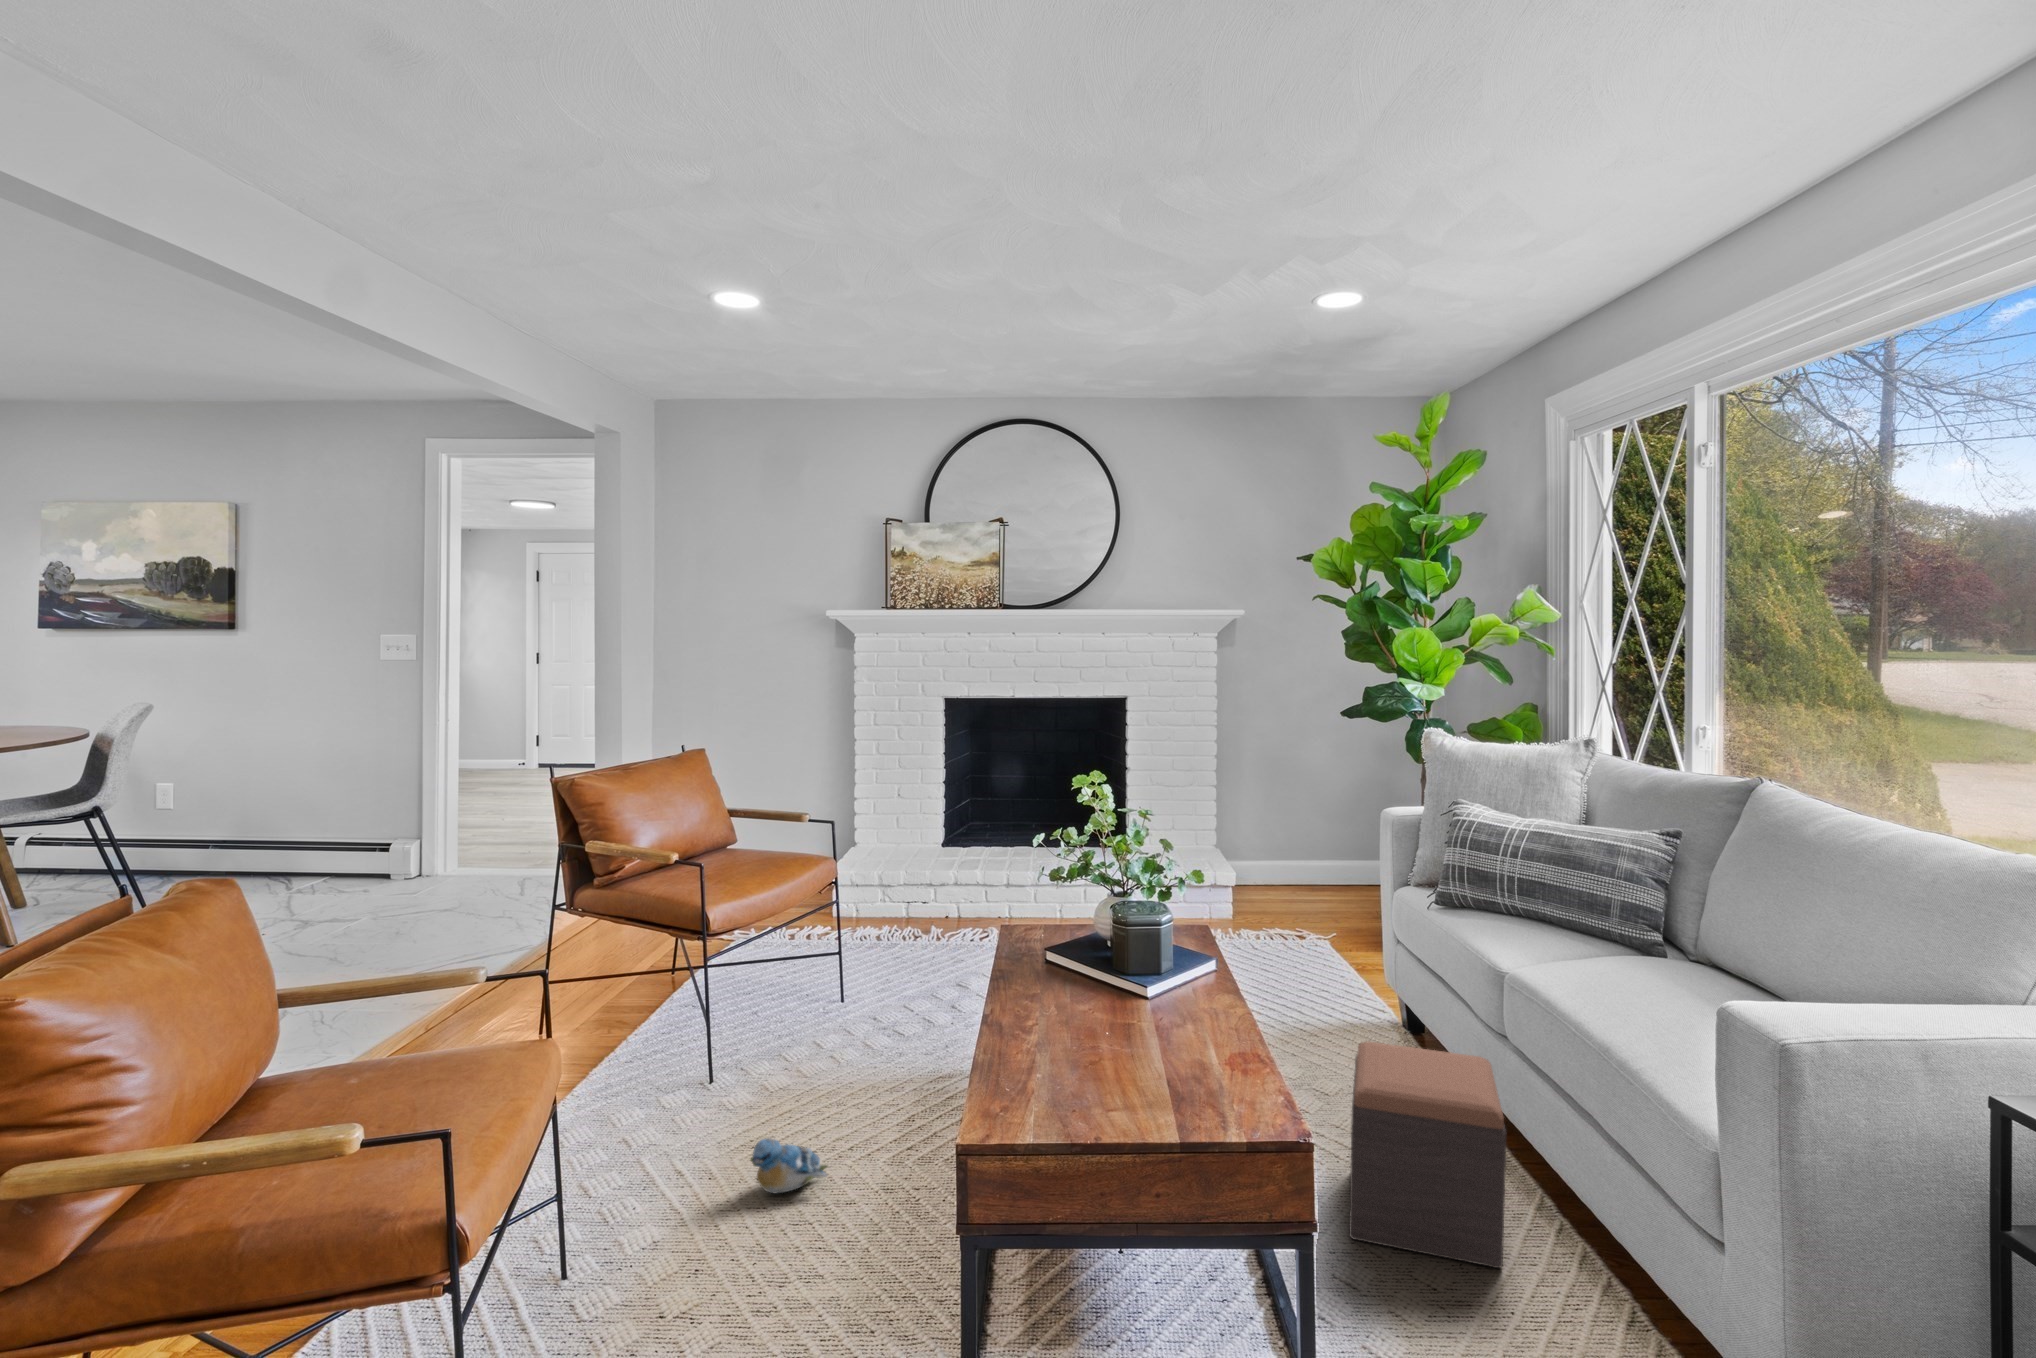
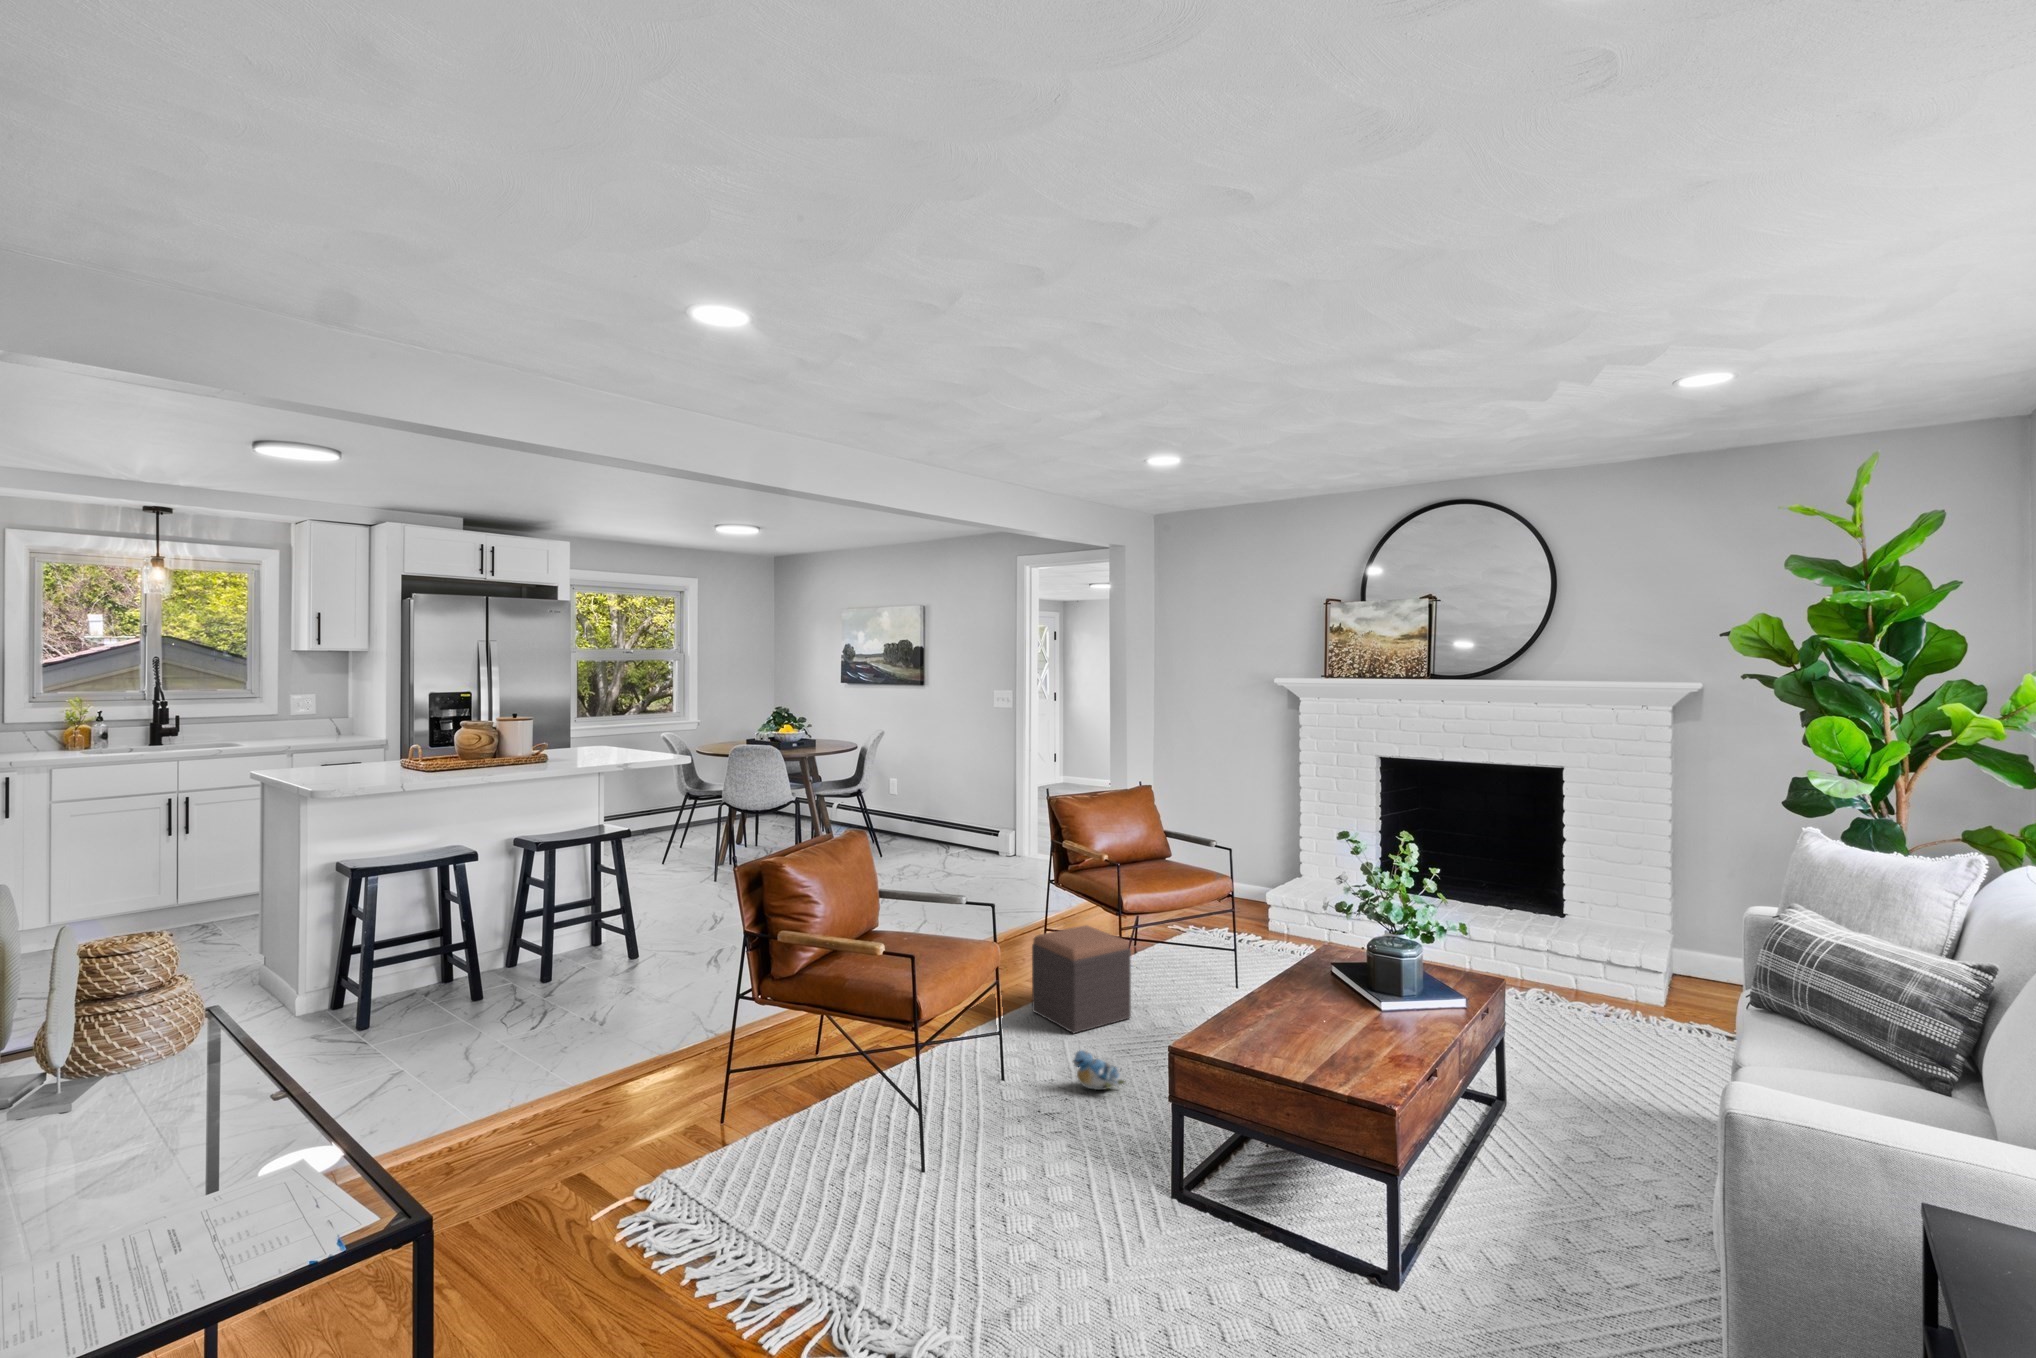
footstool: present [1349,1042,1506,1268] -> present [1032,925,1131,1033]

